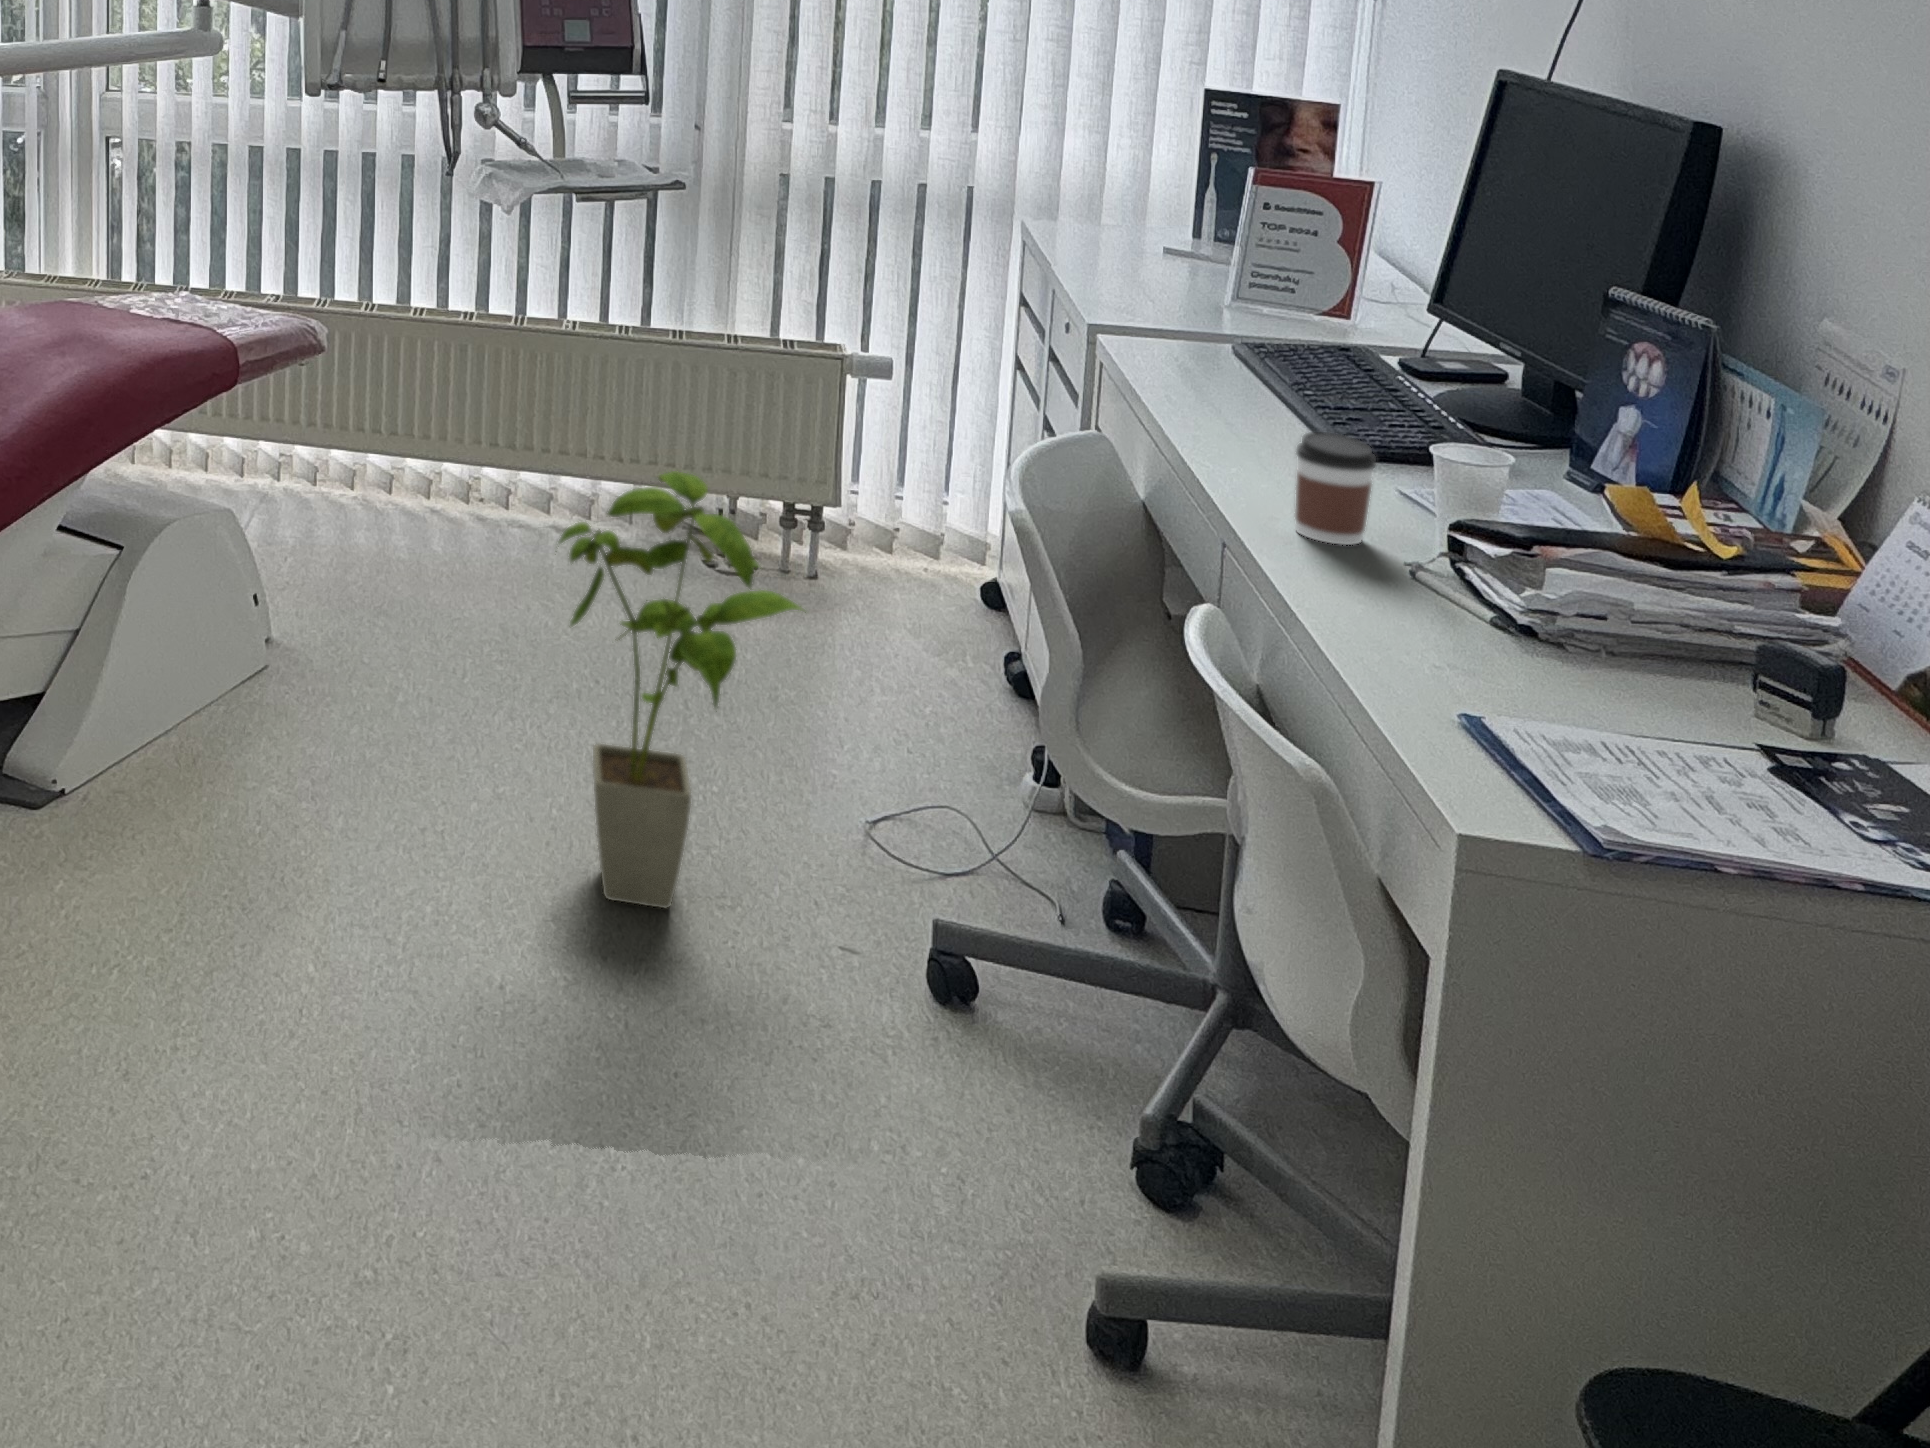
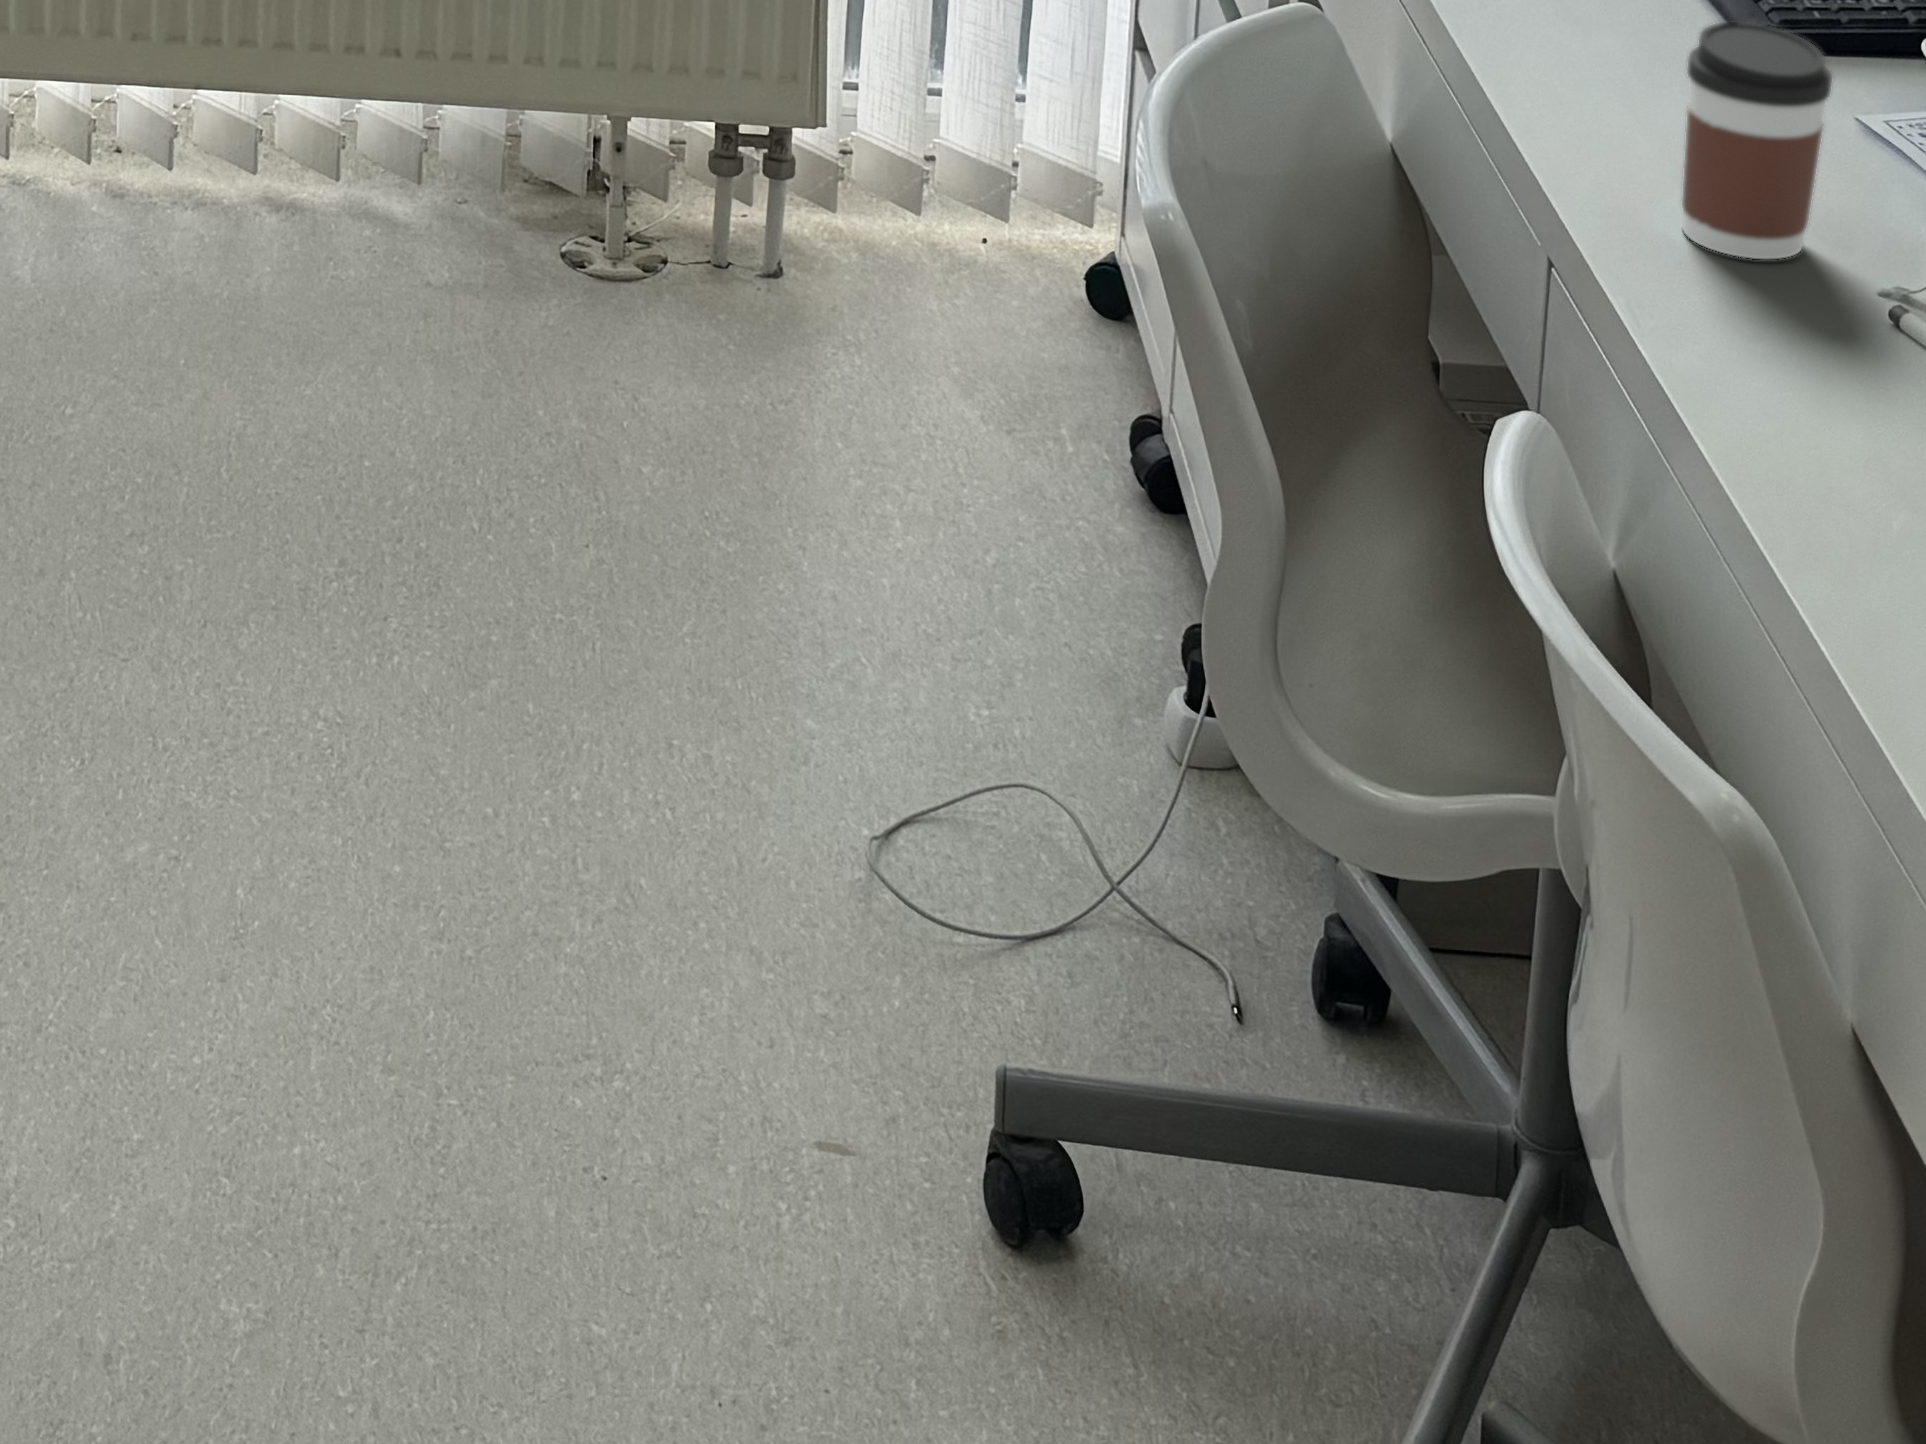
house plant: present [559,471,806,908] -> none [220,156,749,1109]

